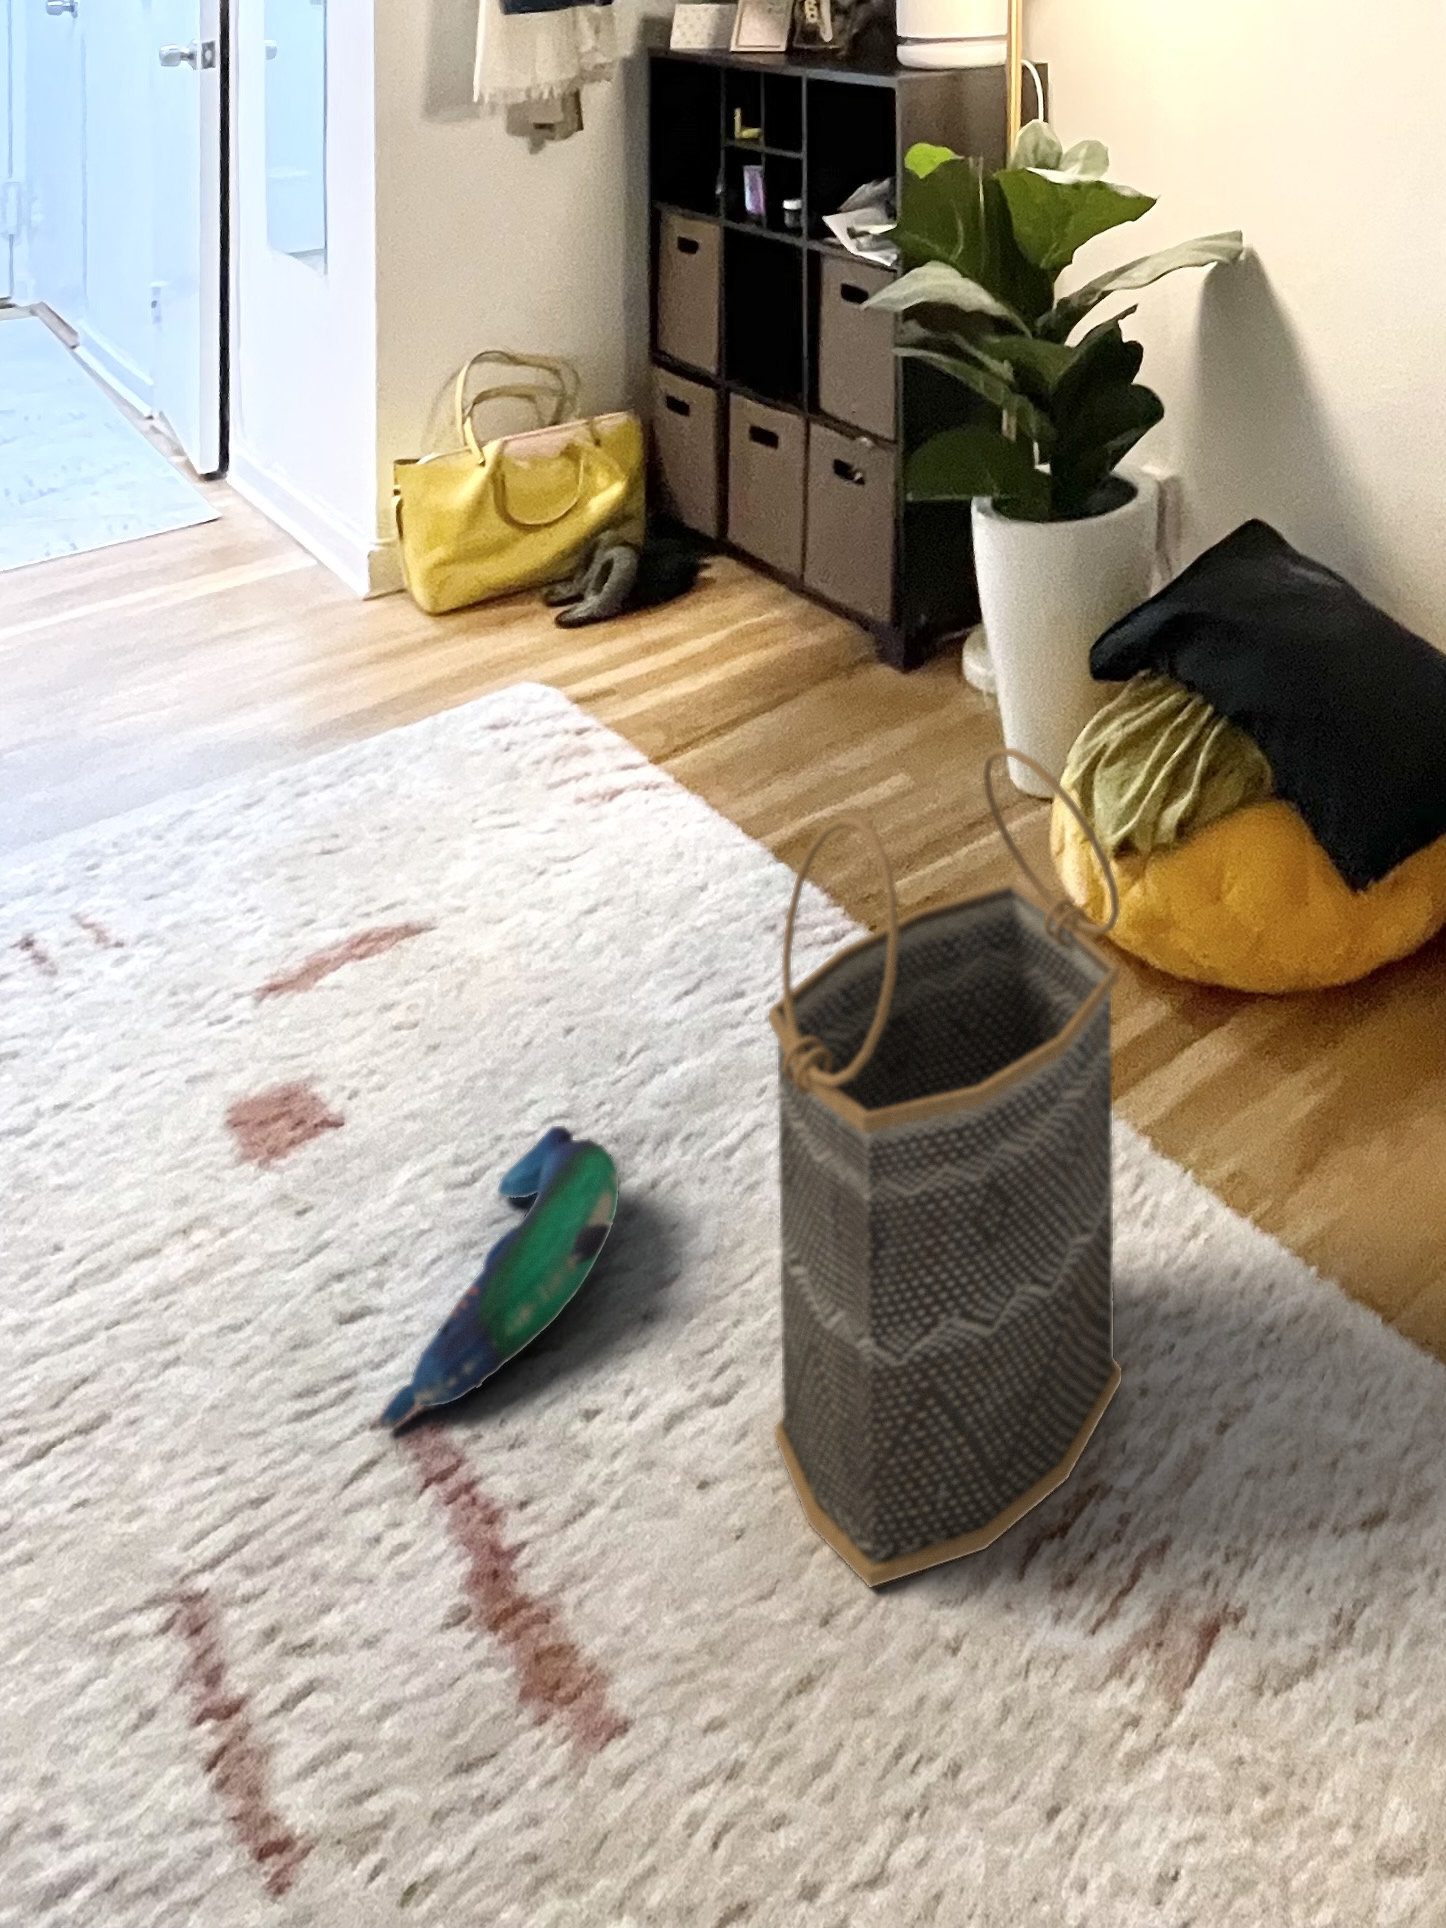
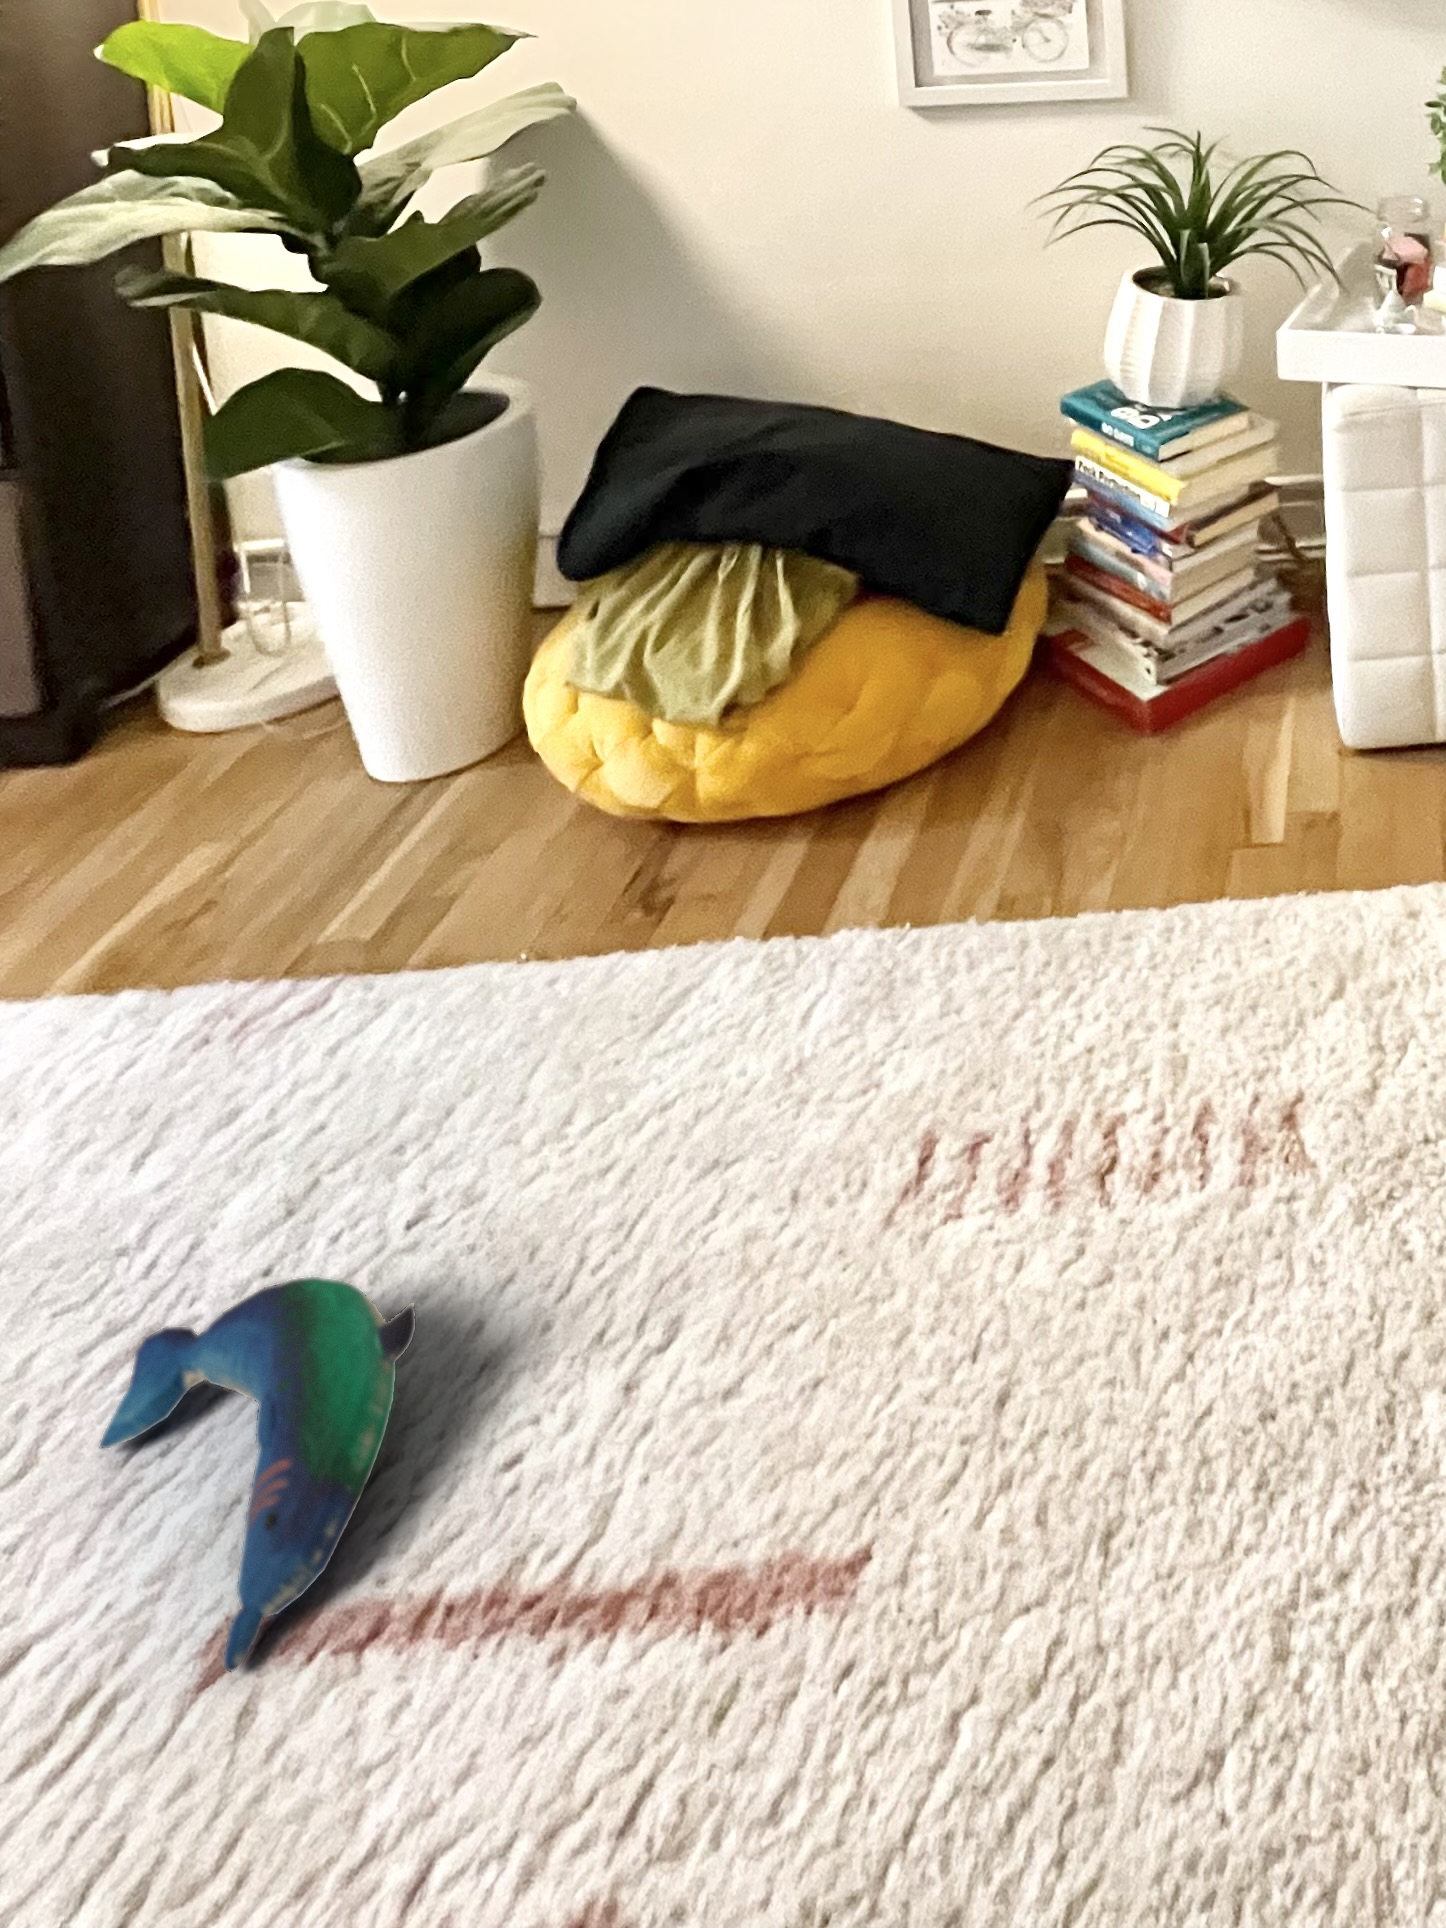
basket: present [769,747,1122,1587] -> none [722,530,1083,1326]

